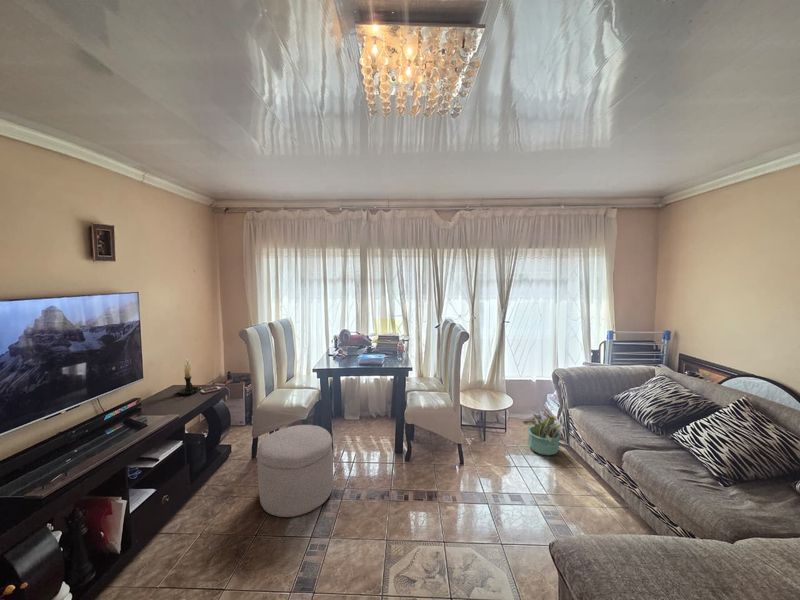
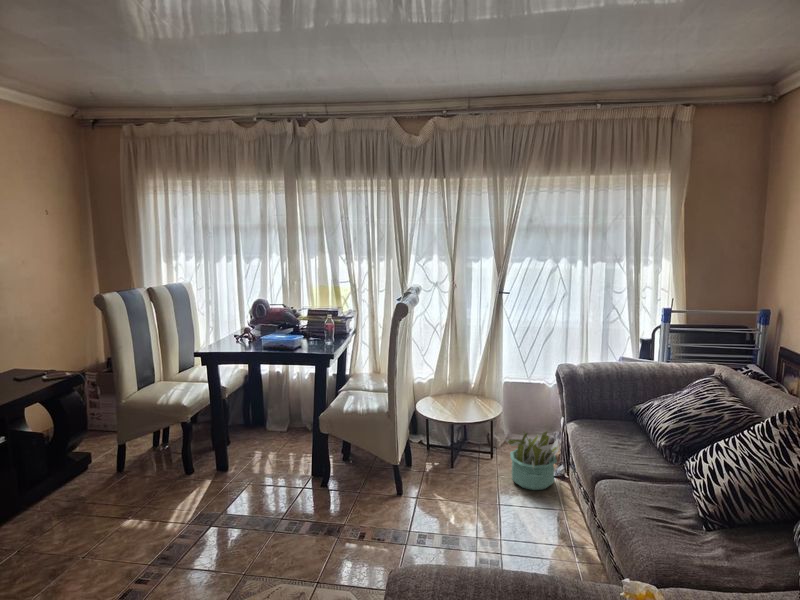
candle holder: present [177,359,199,395] -> none [15,332,46,382]
ottoman: present [258,425,333,517] -> none [99,427,208,541]

